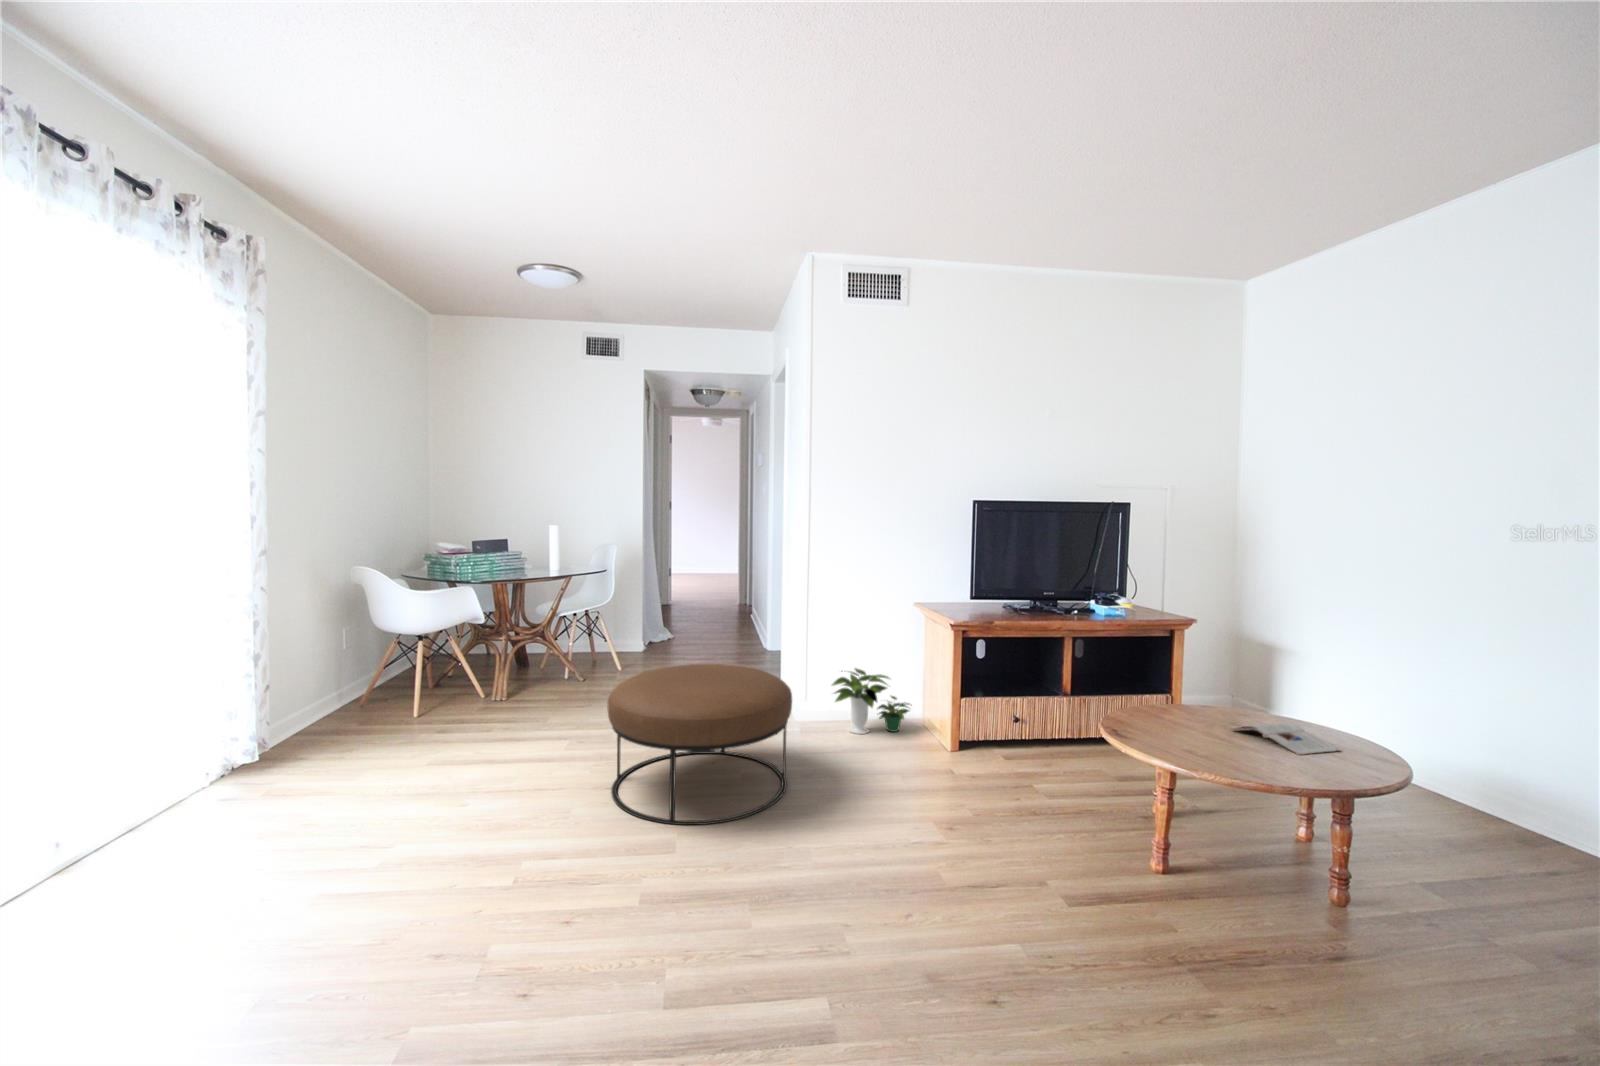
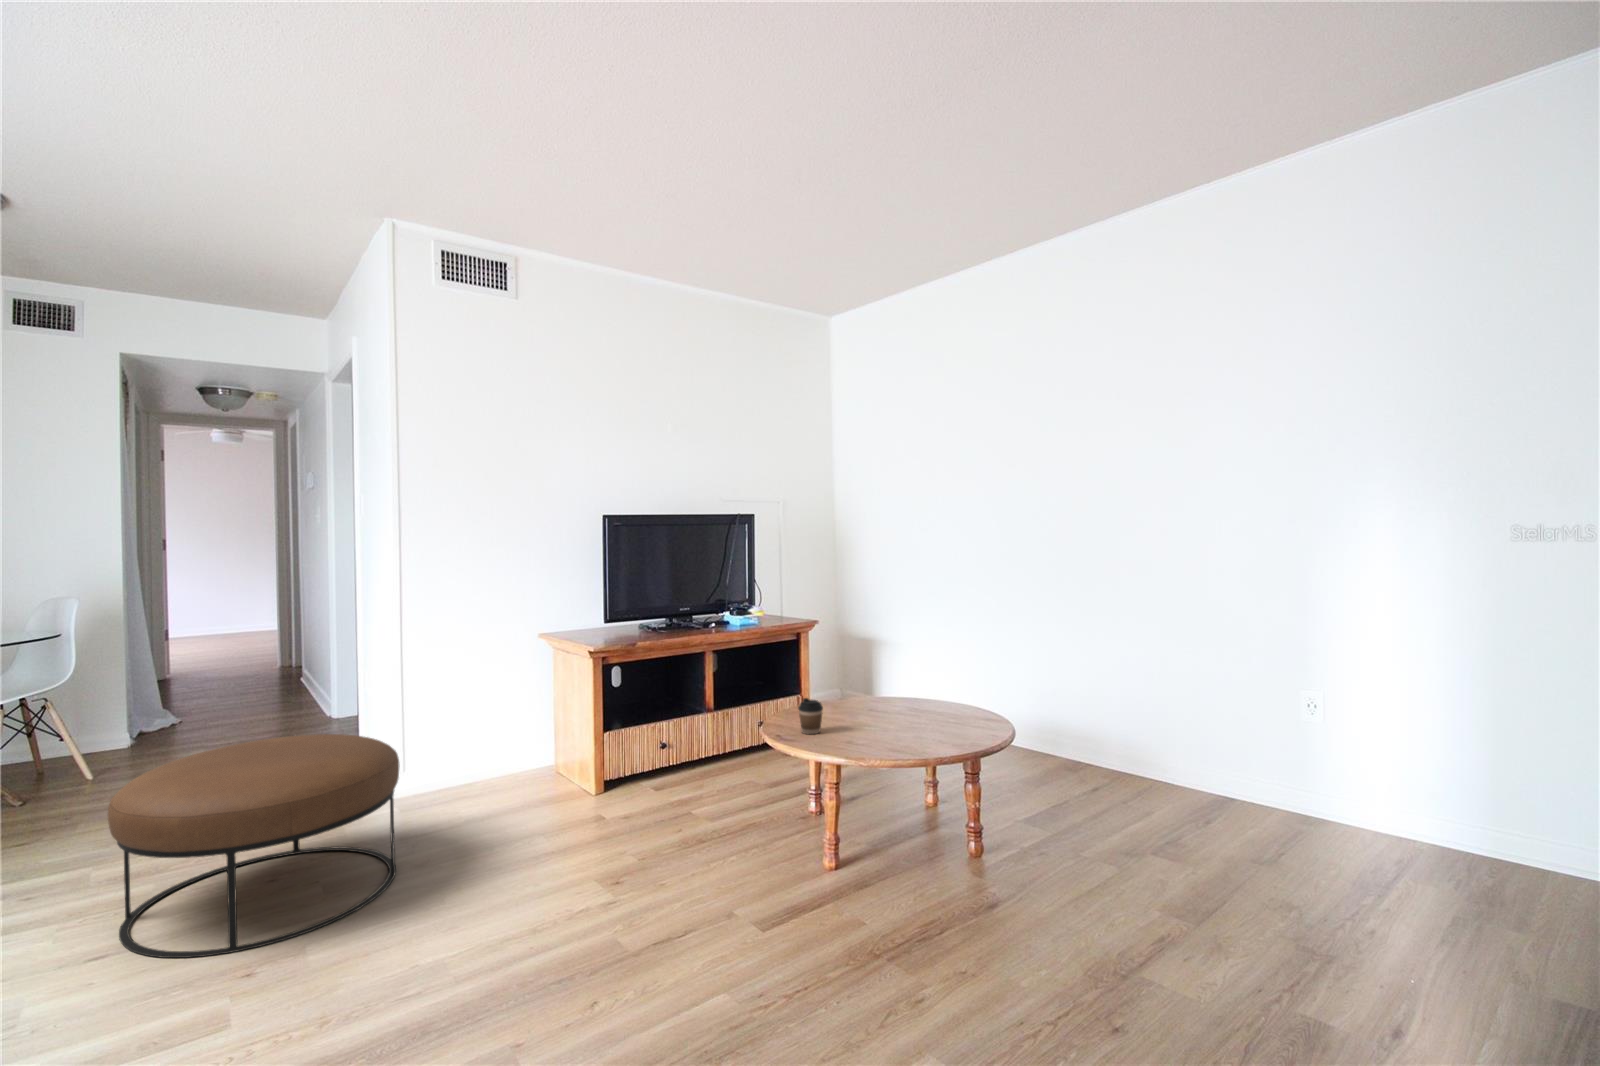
potted plant: present [832,668,910,734] -> none [444,717,547,795]
coffee cup: none [1171,706,1202,748] -> present [798,698,823,734]
magazine: present [1233,723,1340,755] -> none [846,700,924,725]

